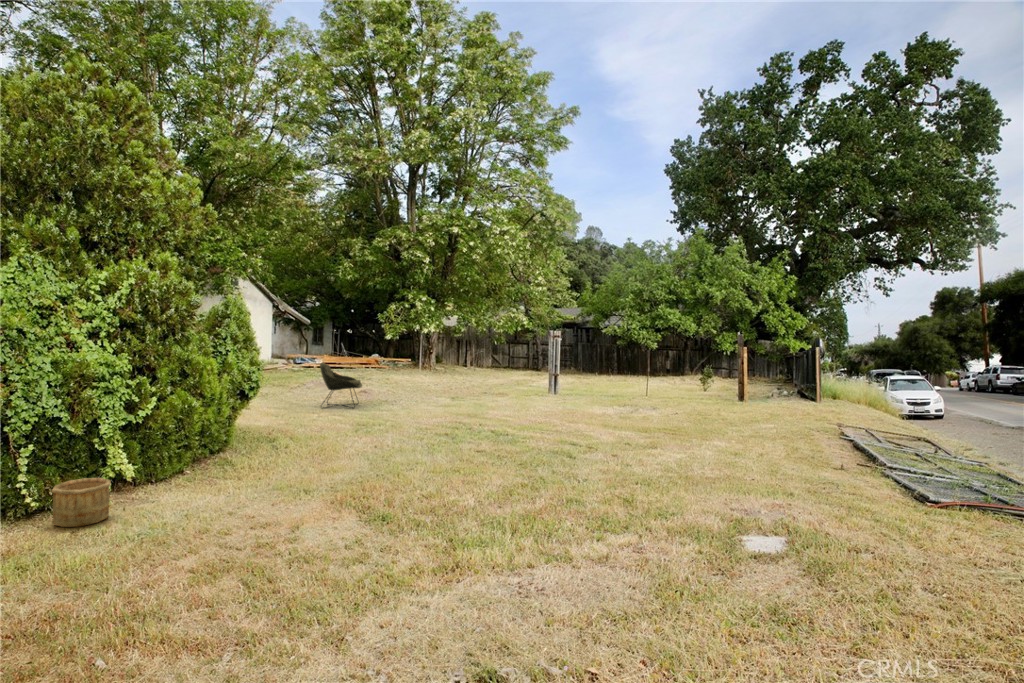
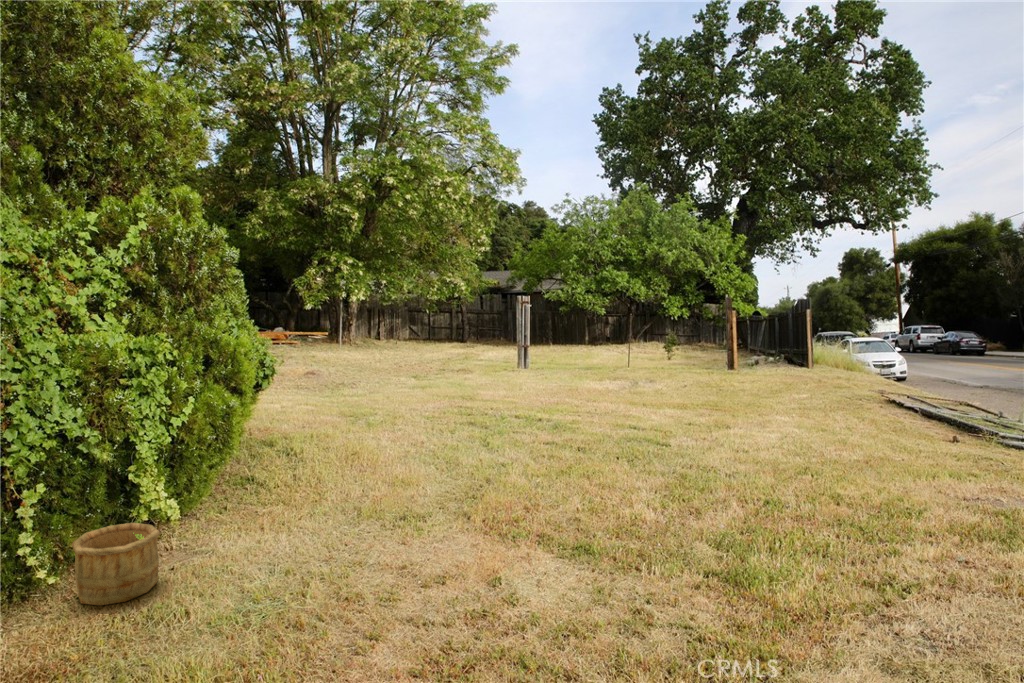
lounge chair: present [320,363,362,409] -> none [275,341,329,399]

